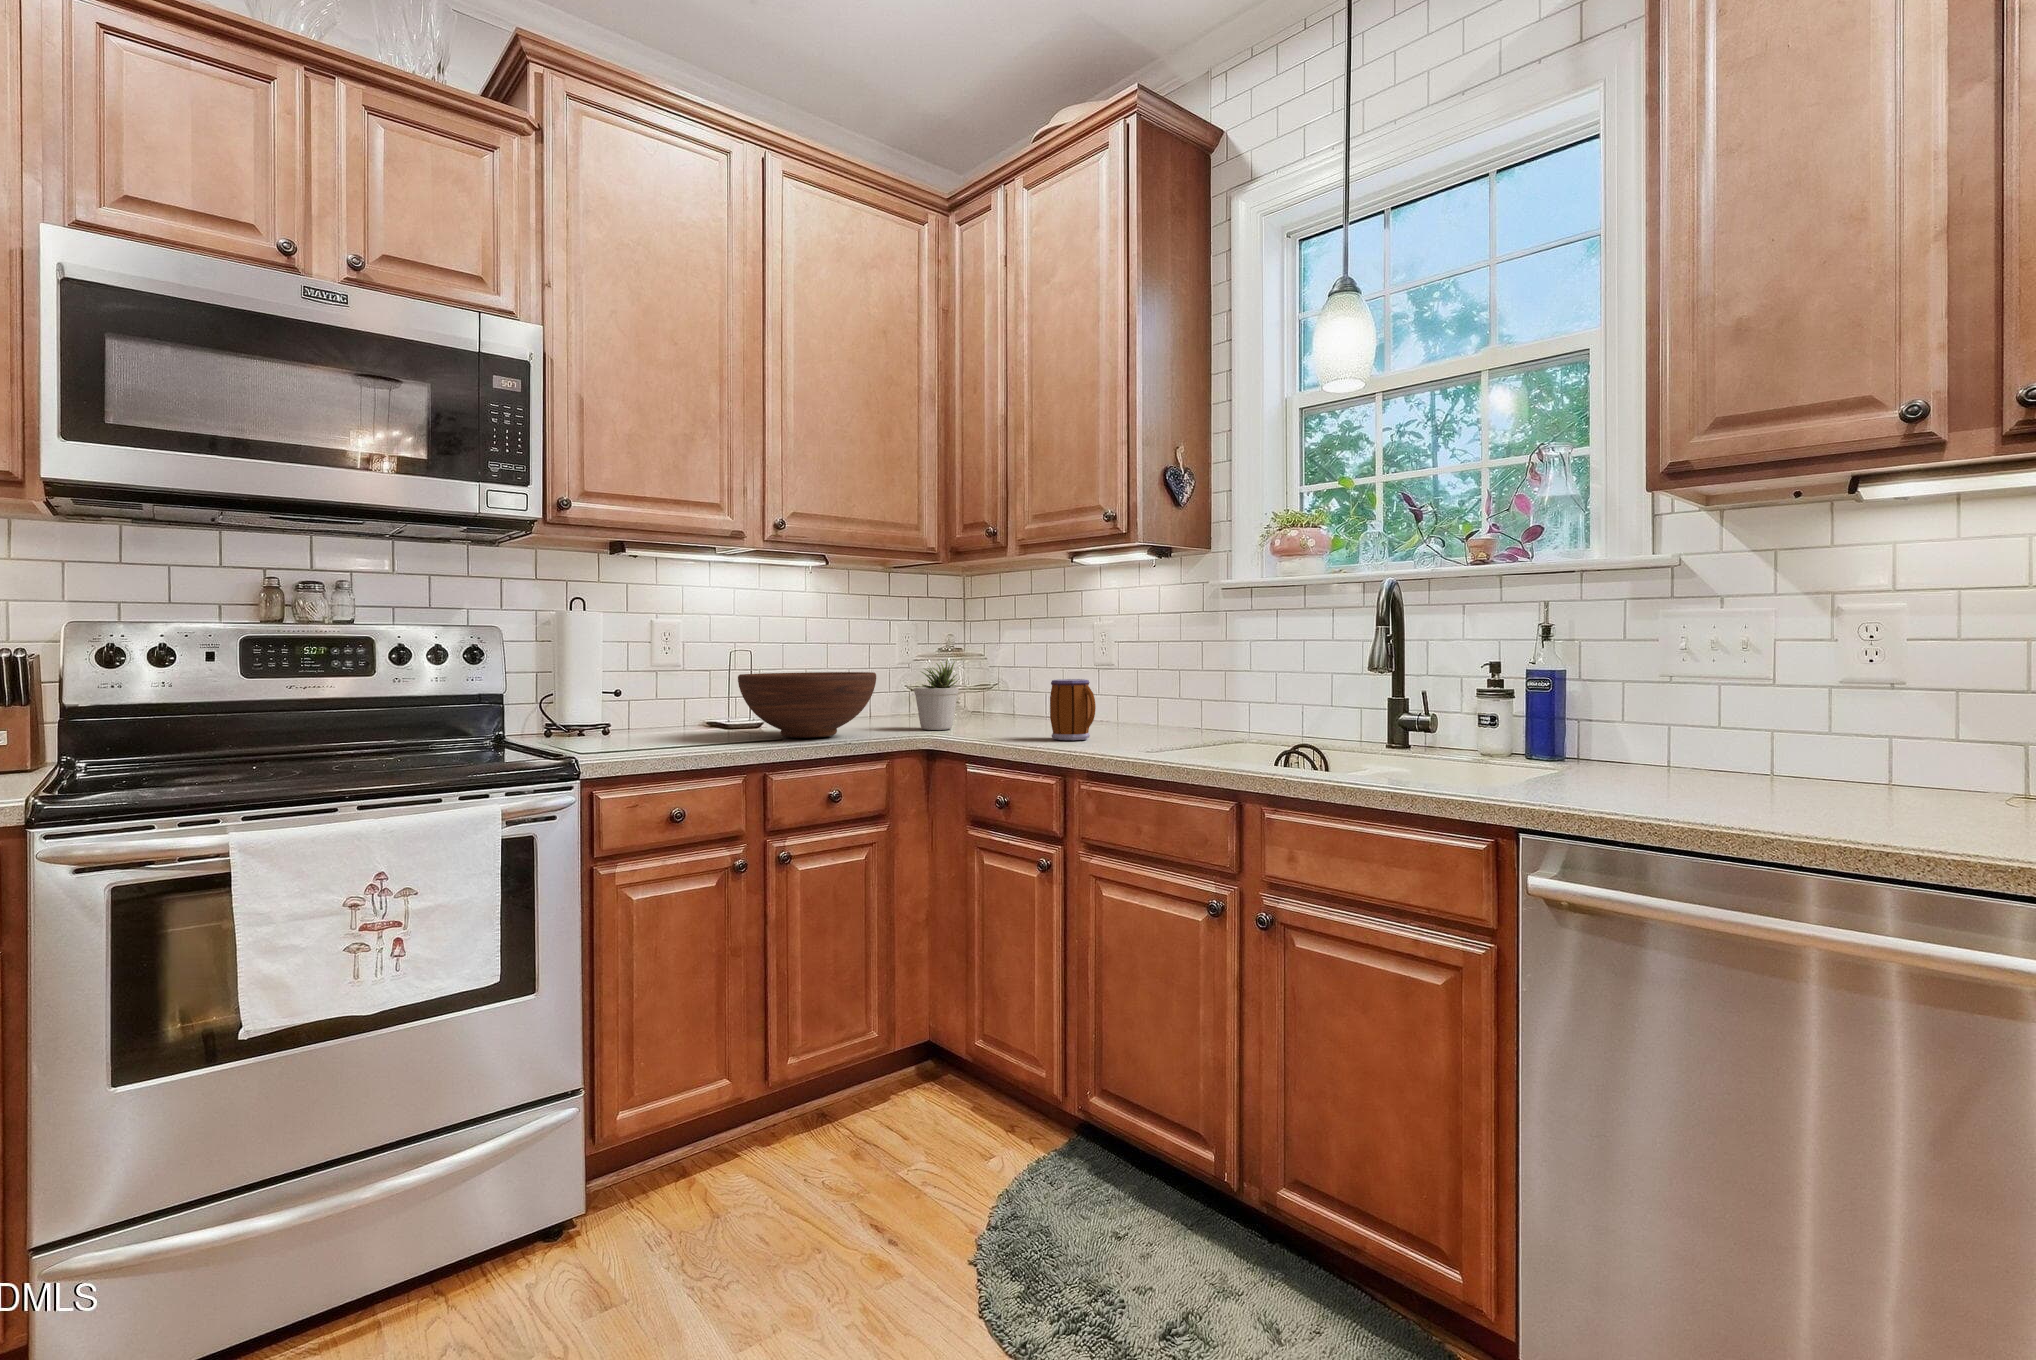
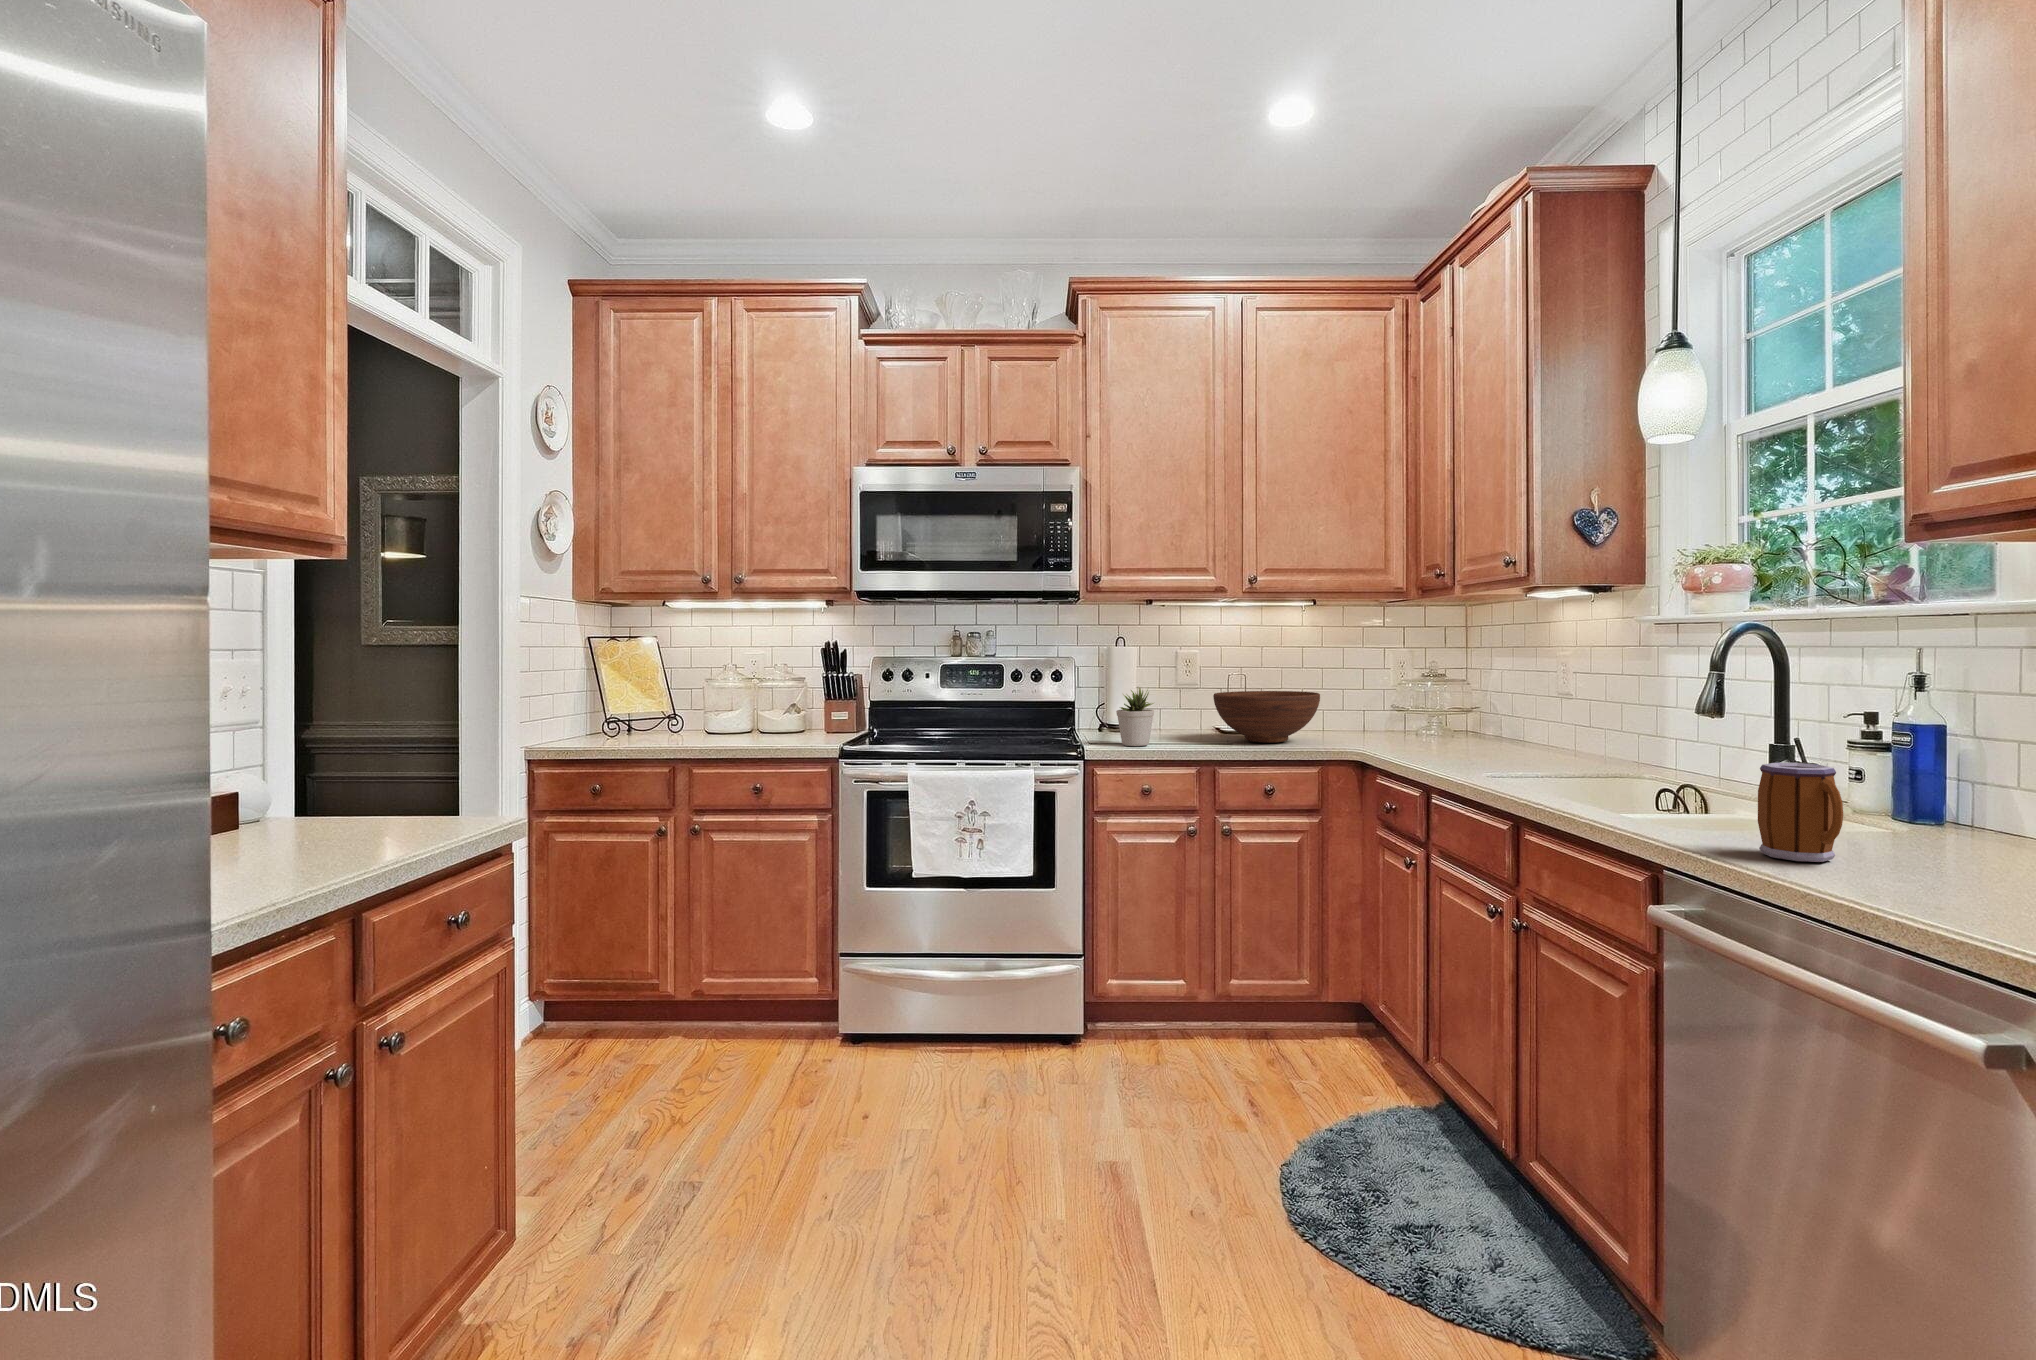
potted plant: present [914,659,959,730] -> present [1116,688,1154,746]
mug: present [1050,679,1096,740] -> present [1758,763,1843,862]

